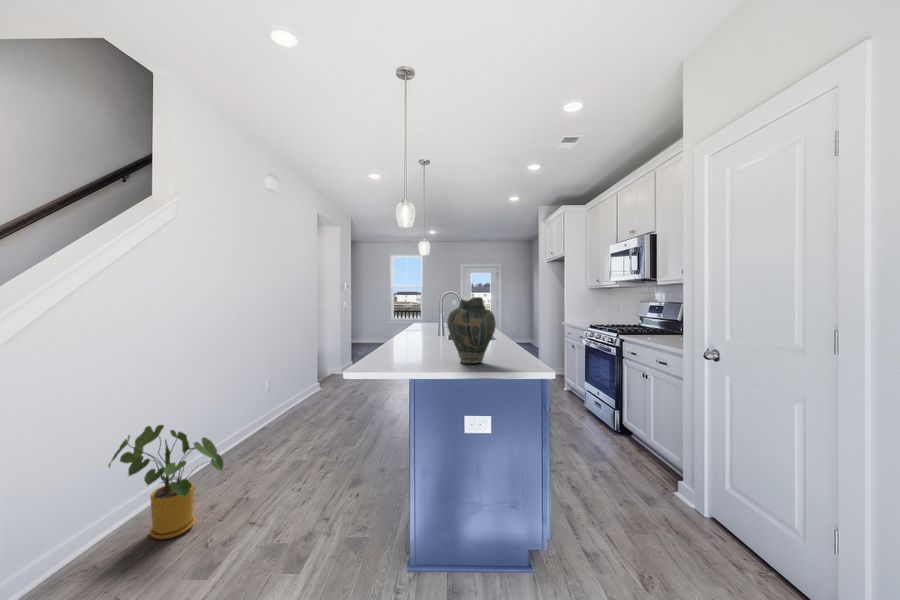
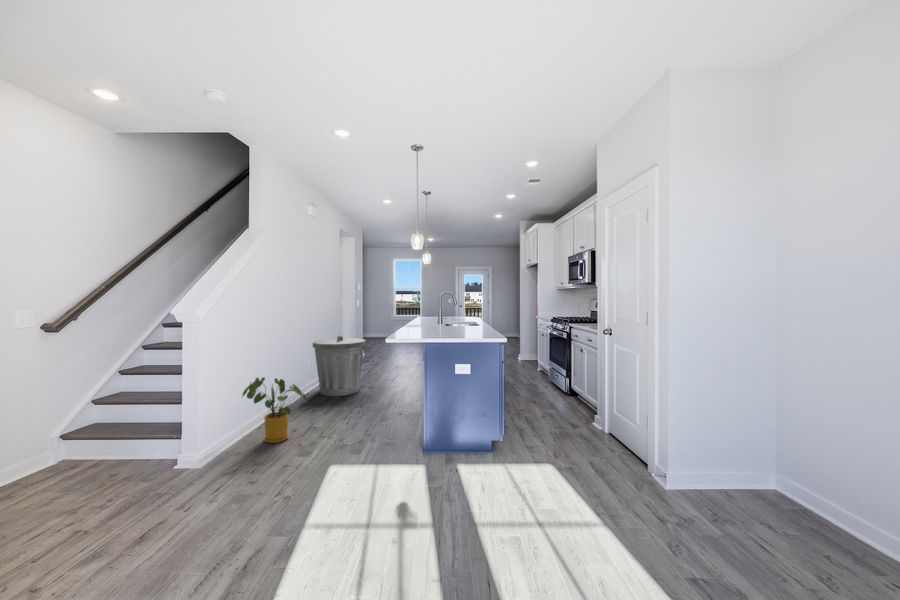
vase: present [447,297,496,363] -> none [445,297,473,335]
trash can: none [267,349,343,434] -> present [313,335,366,396]

